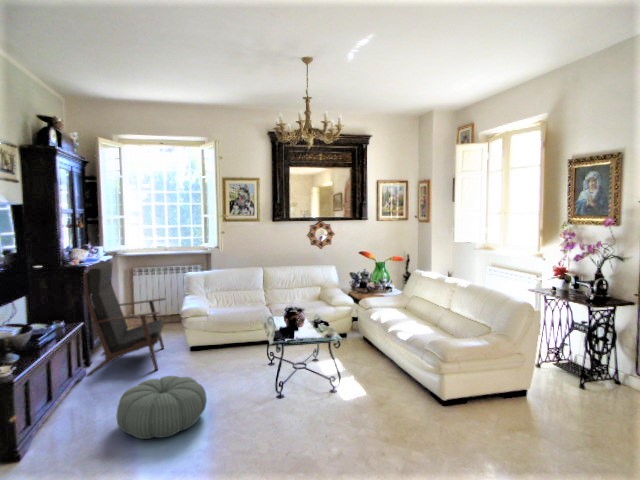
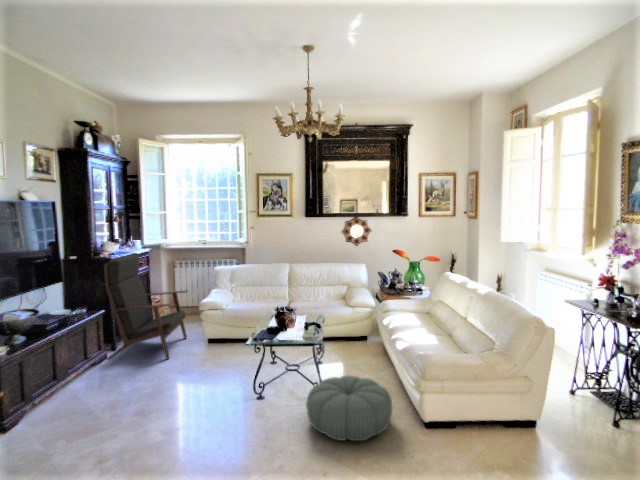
pouf: present [116,376,207,439] -> present [306,376,392,441]

